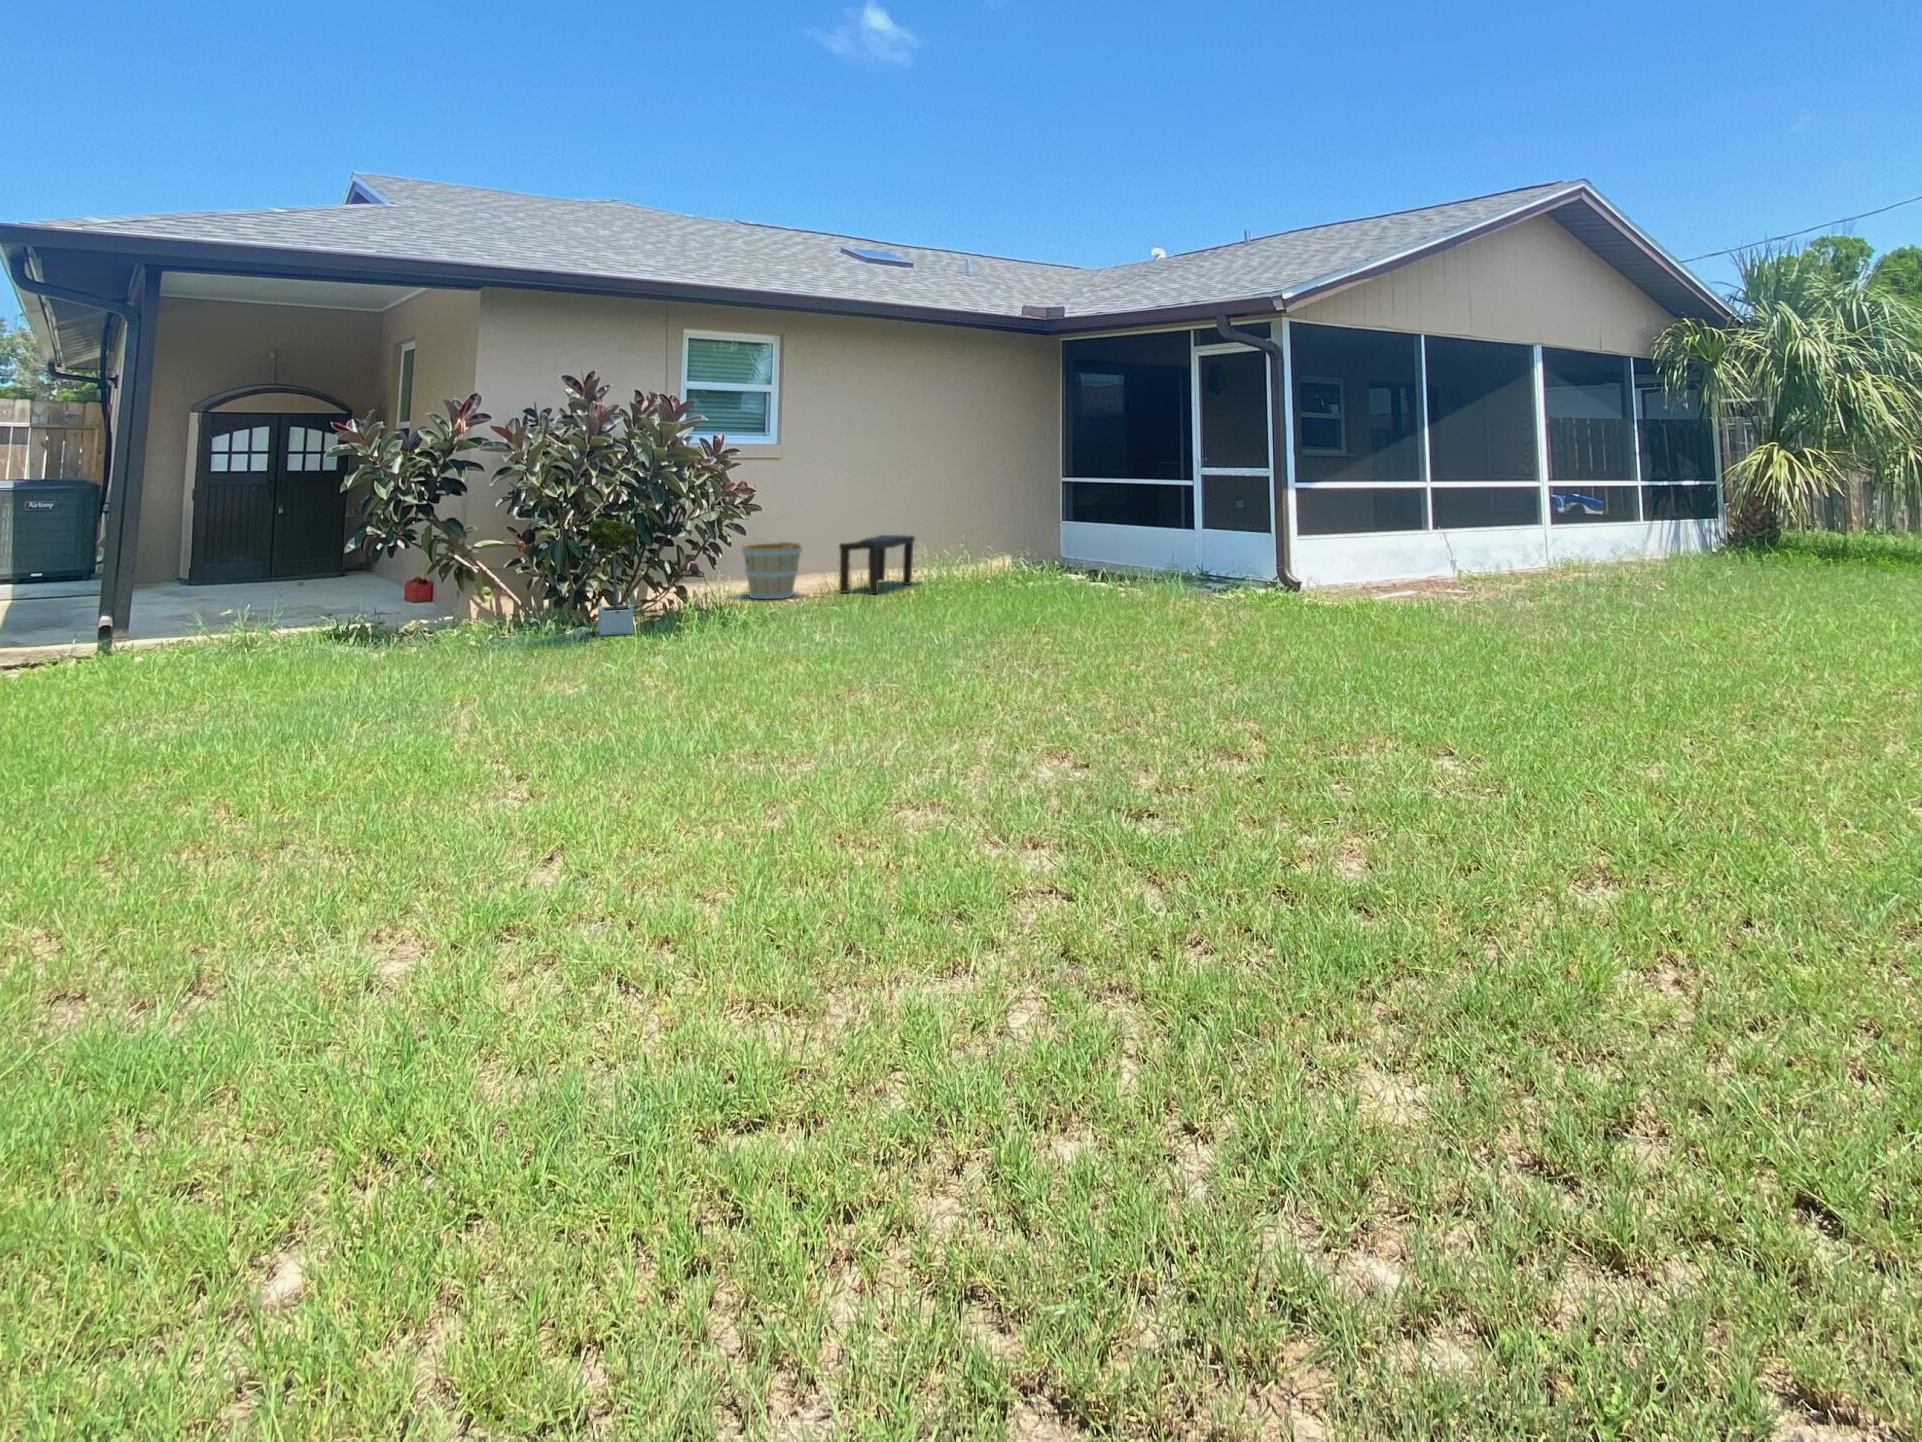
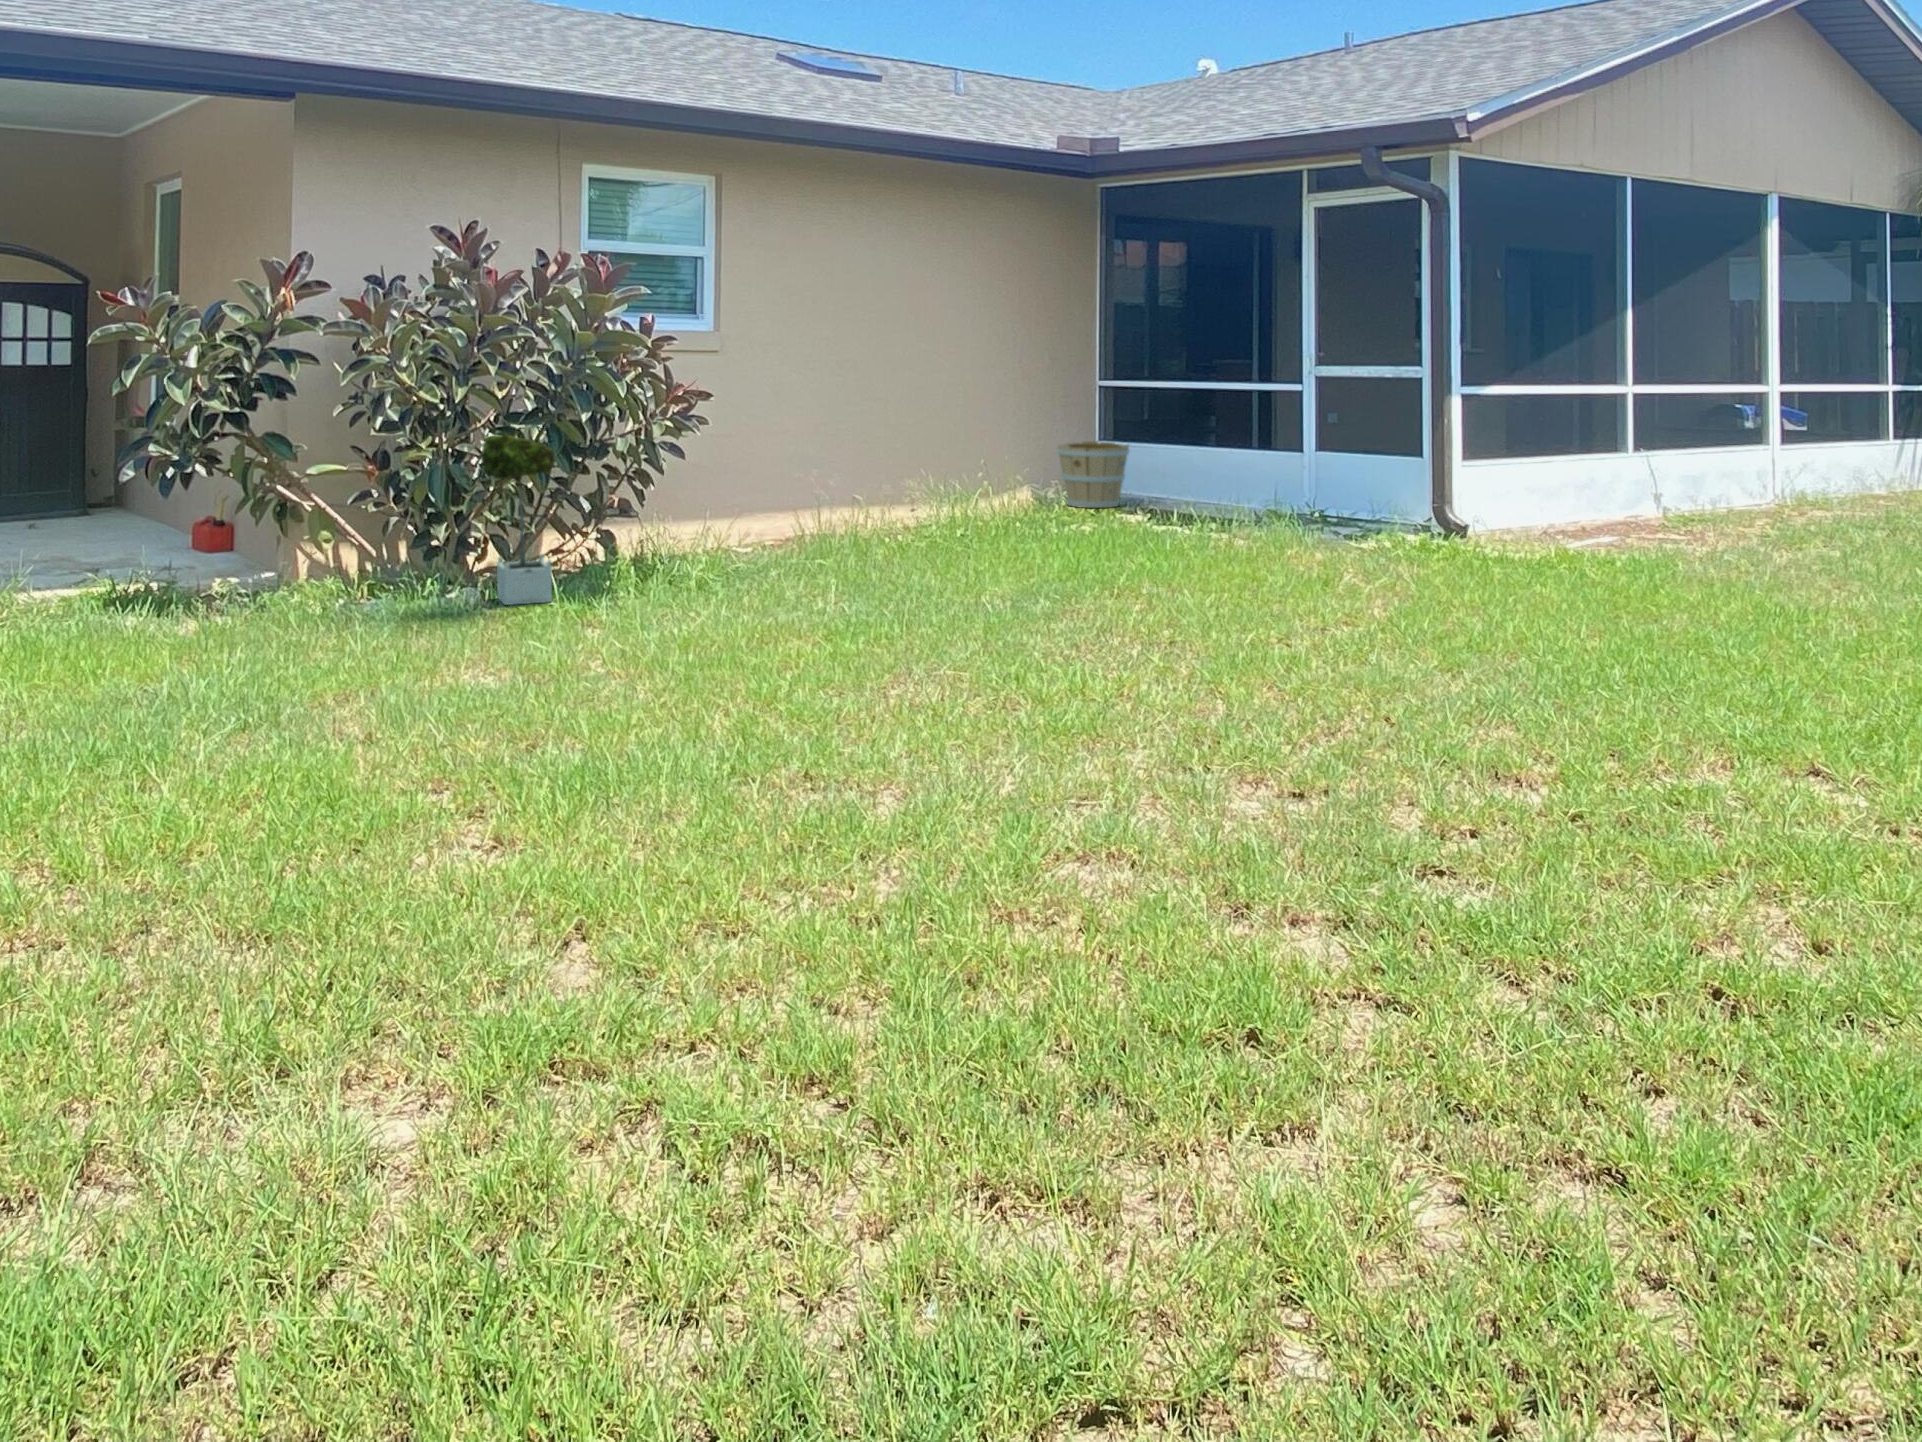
bench: present [839,535,915,594] -> none [820,458,922,542]
wooden bucket: present [742,542,802,599] -> present [1057,441,1129,508]

